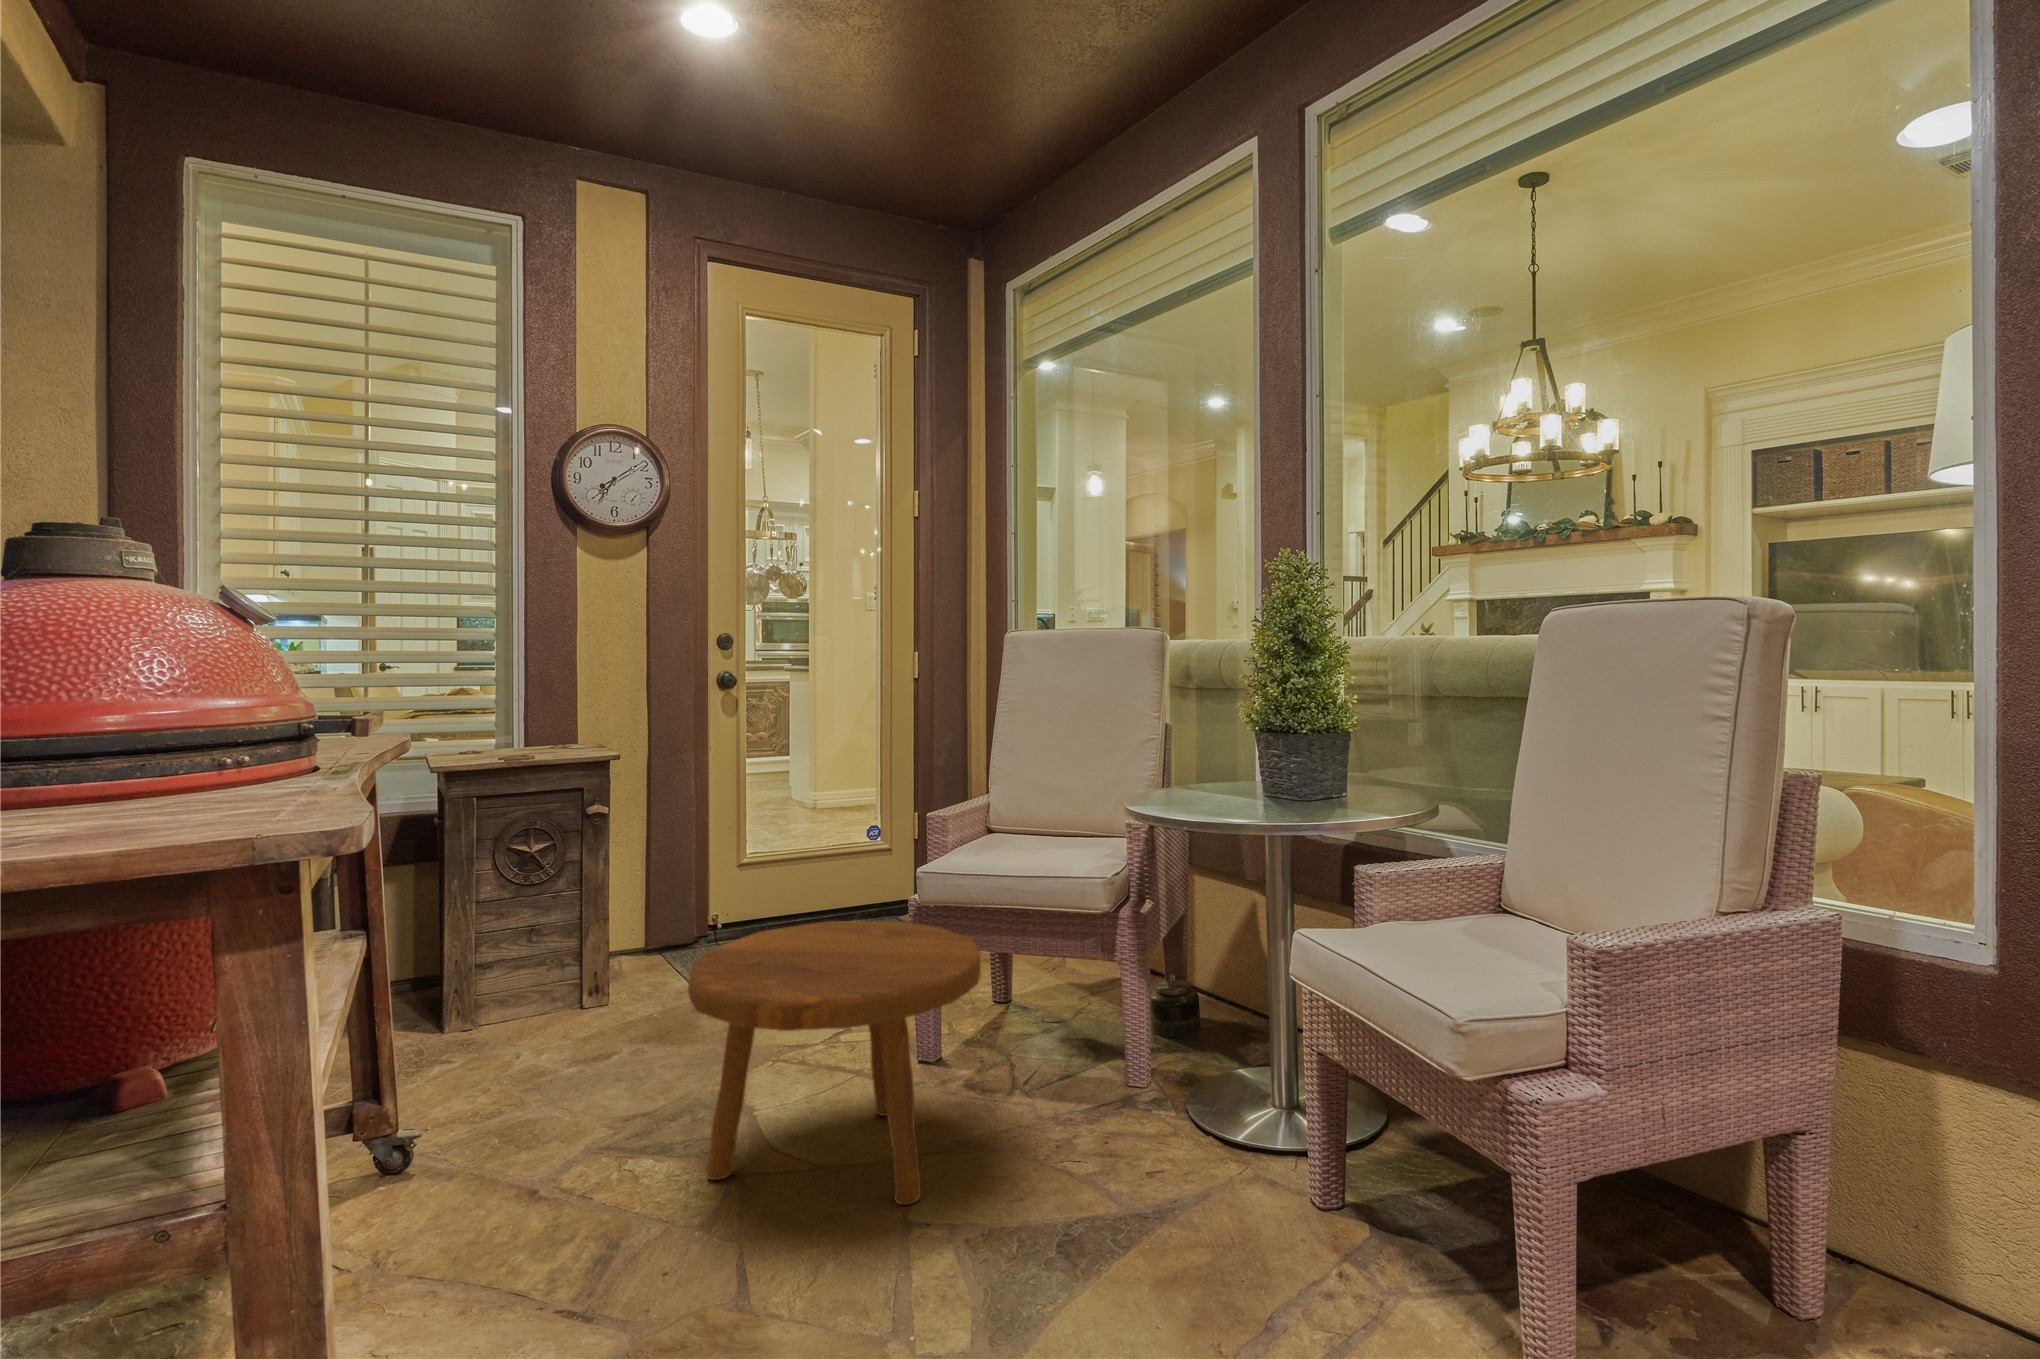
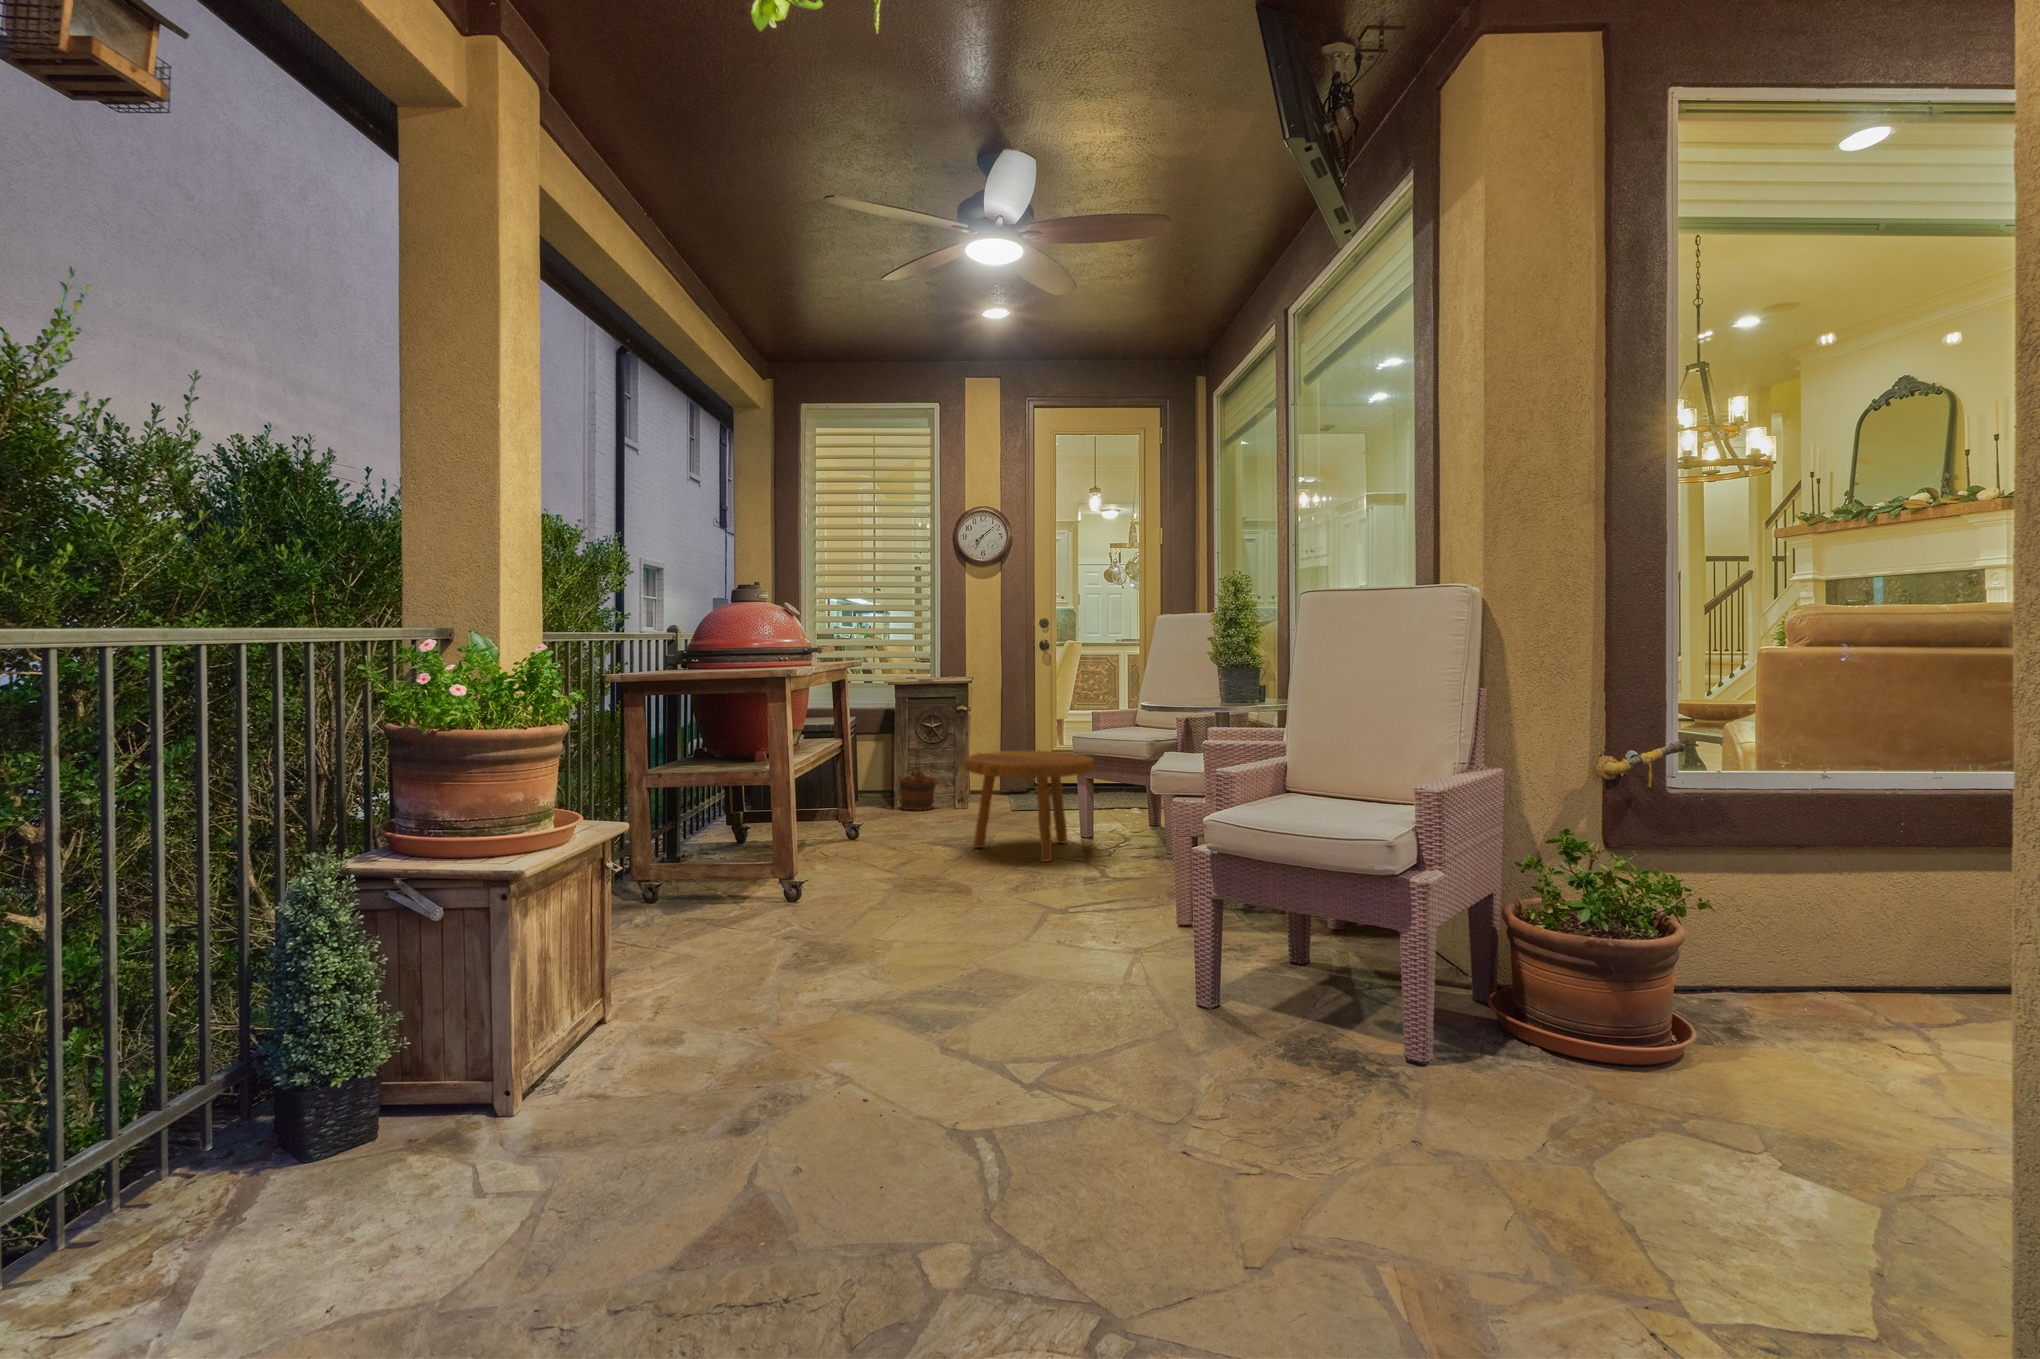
wooden bucket: none [451,908,538,1047] -> present [899,748,936,811]

